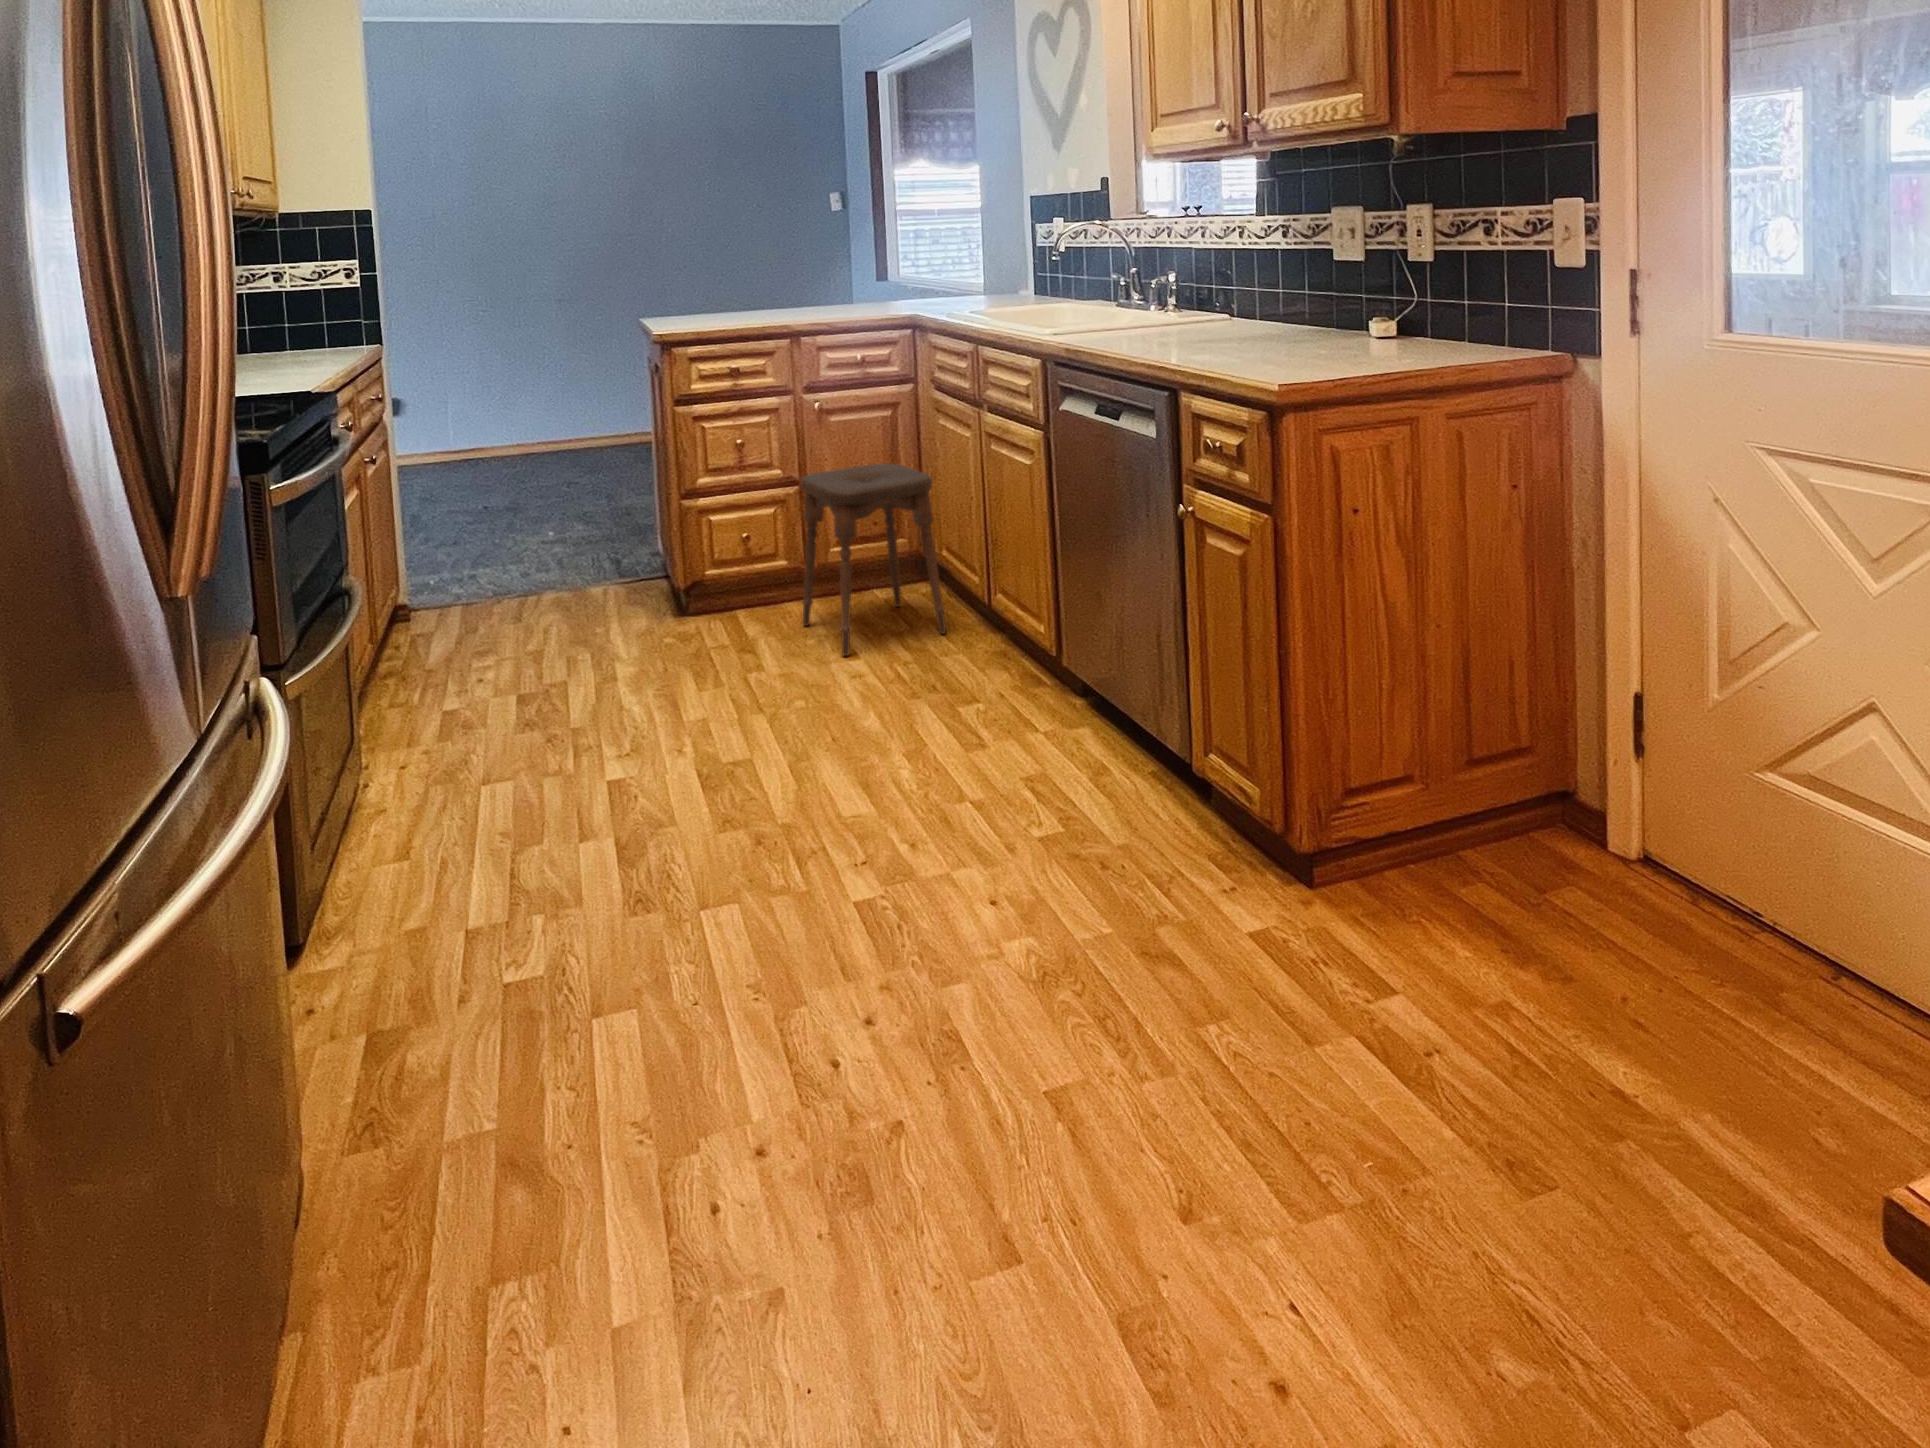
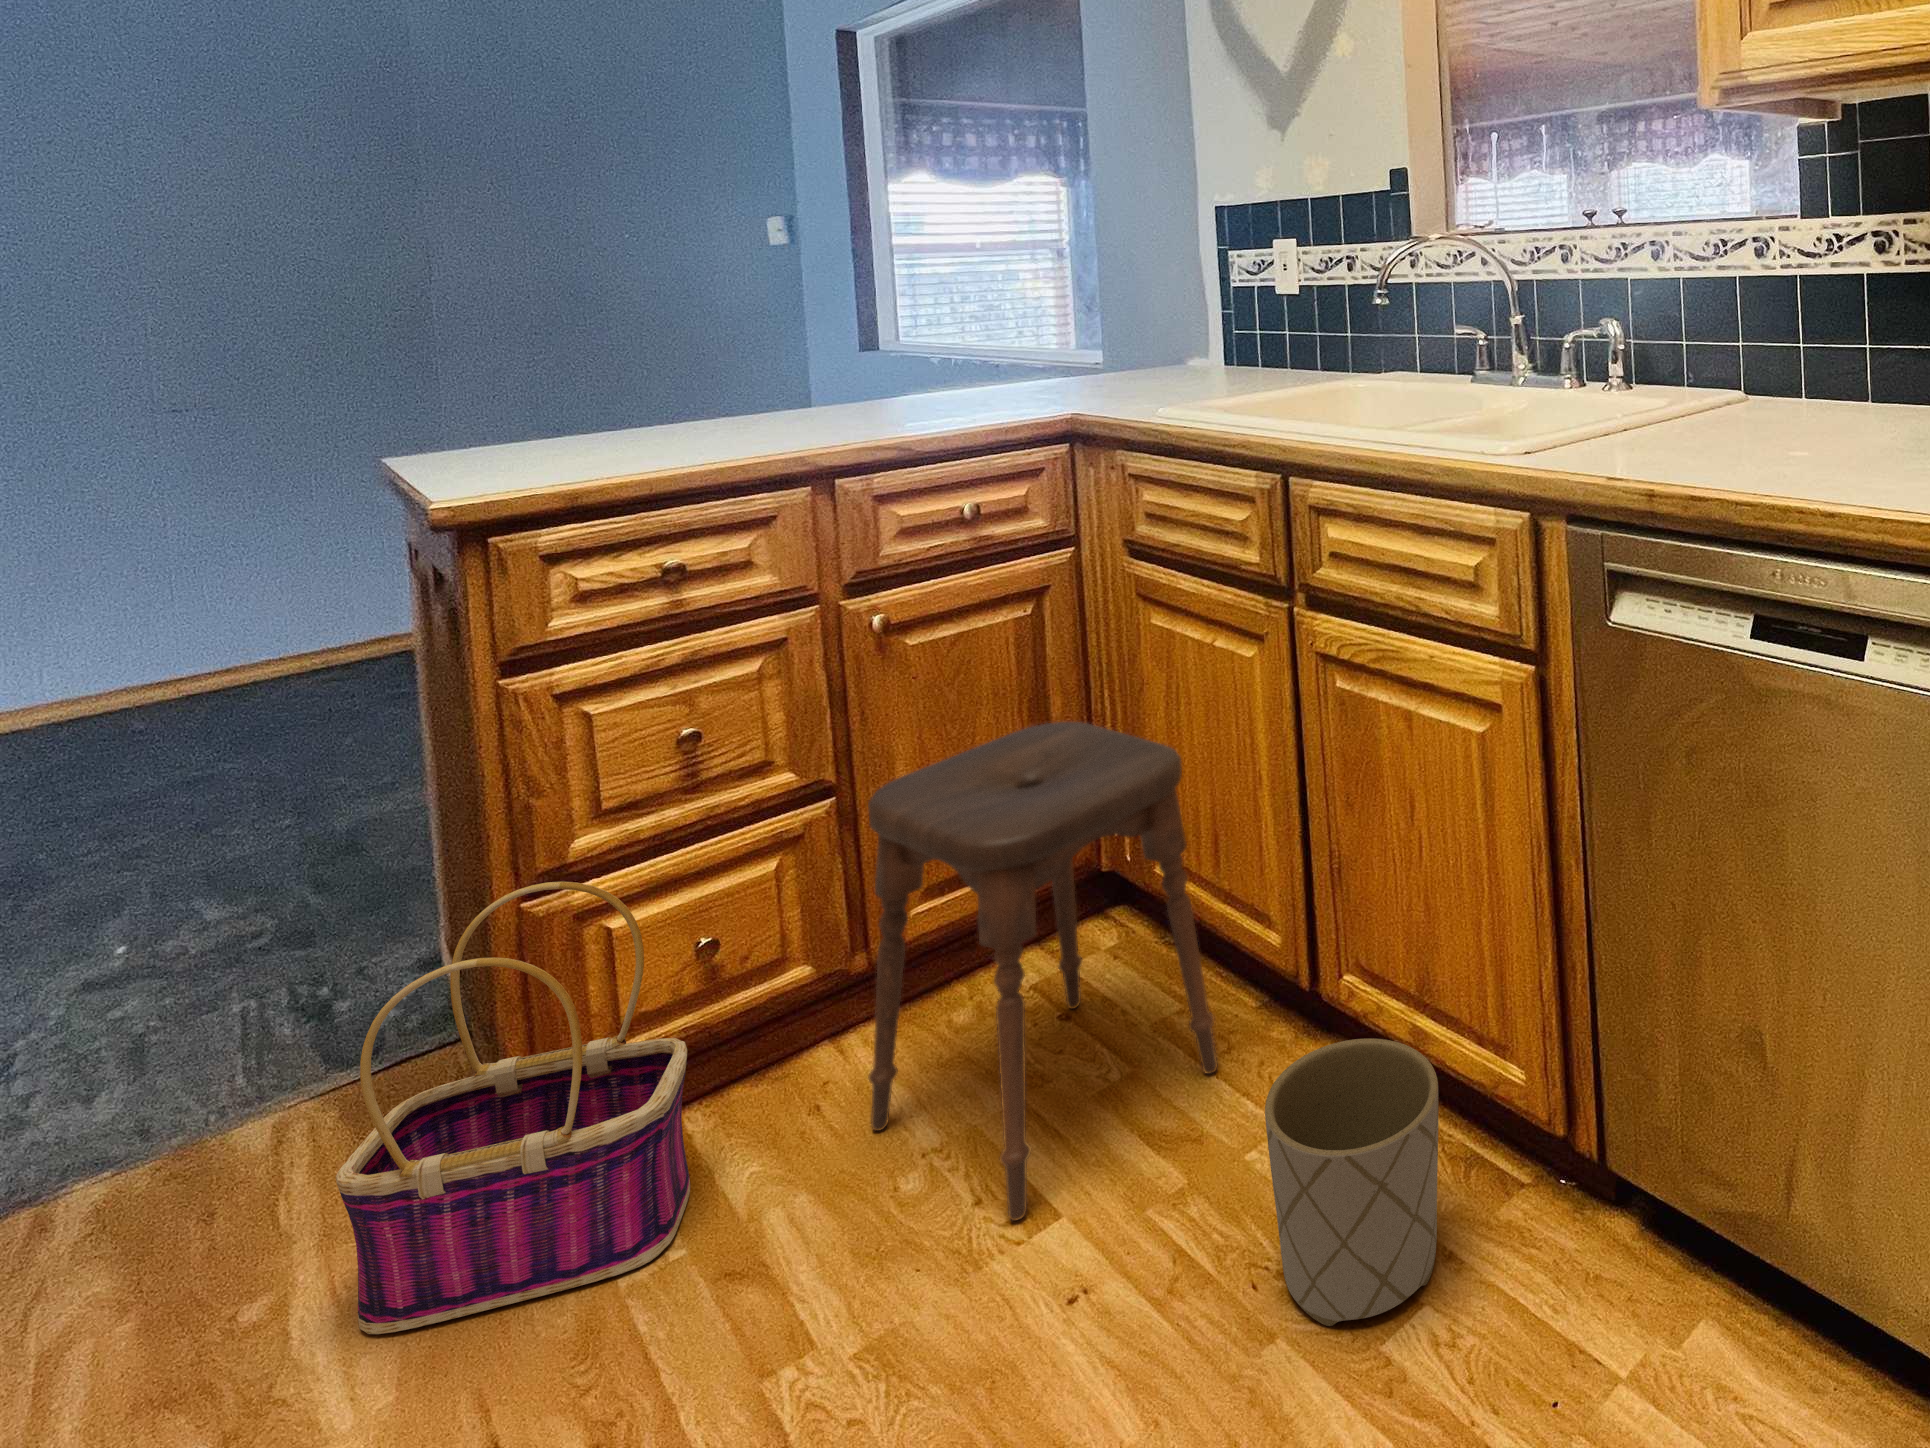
basket: none [624,492,736,643] -> present [336,882,690,1334]
planter: none [925,601,1001,701] -> present [1265,1039,1438,1326]

